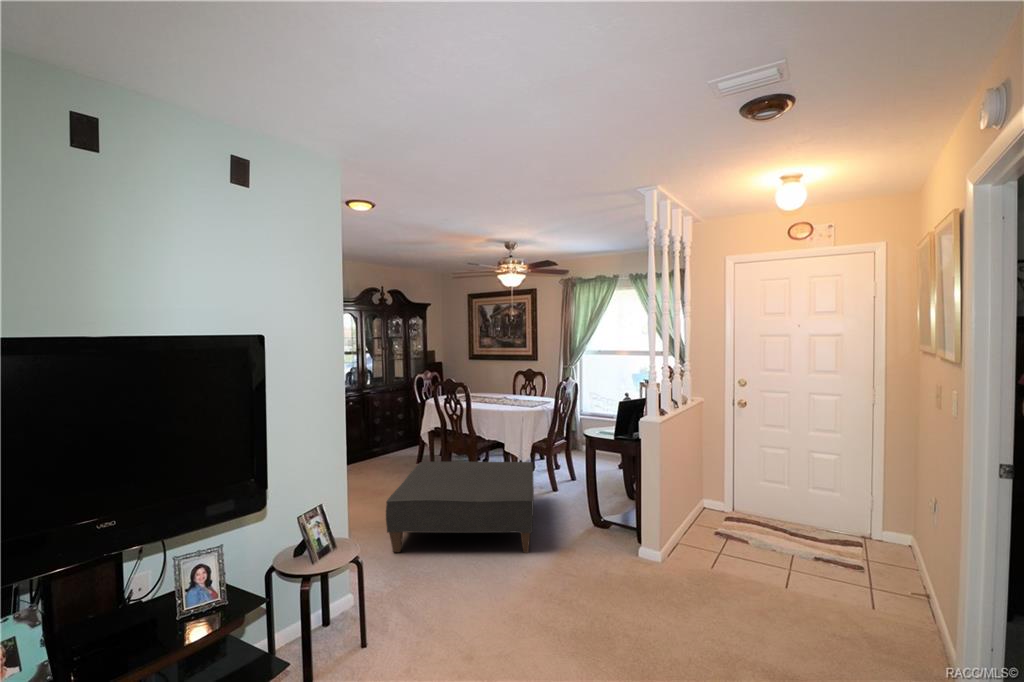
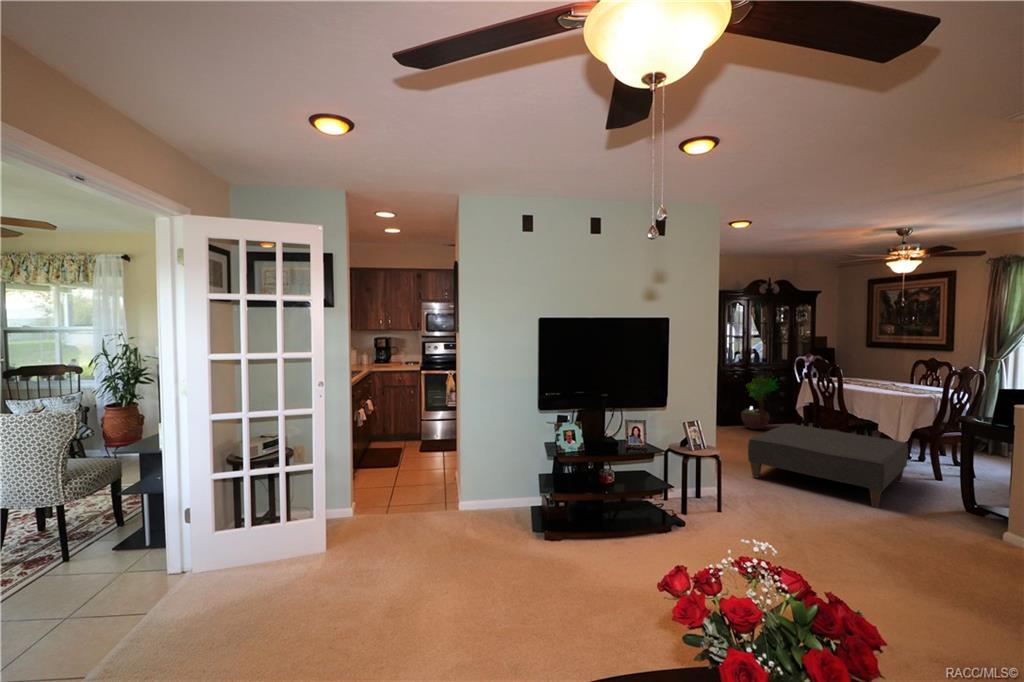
potted tree: none [361,398,402,468] -> present [741,376,776,429]

